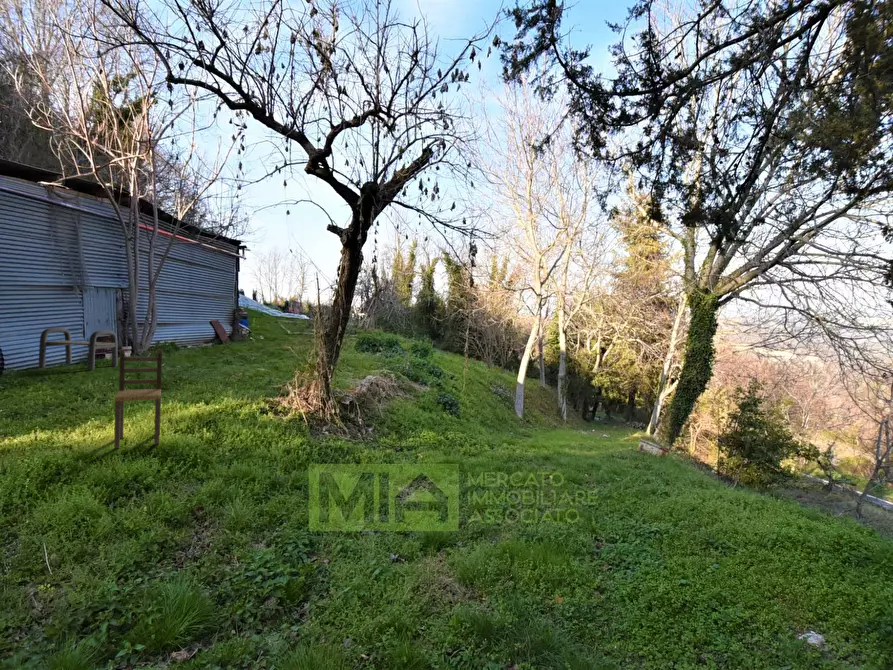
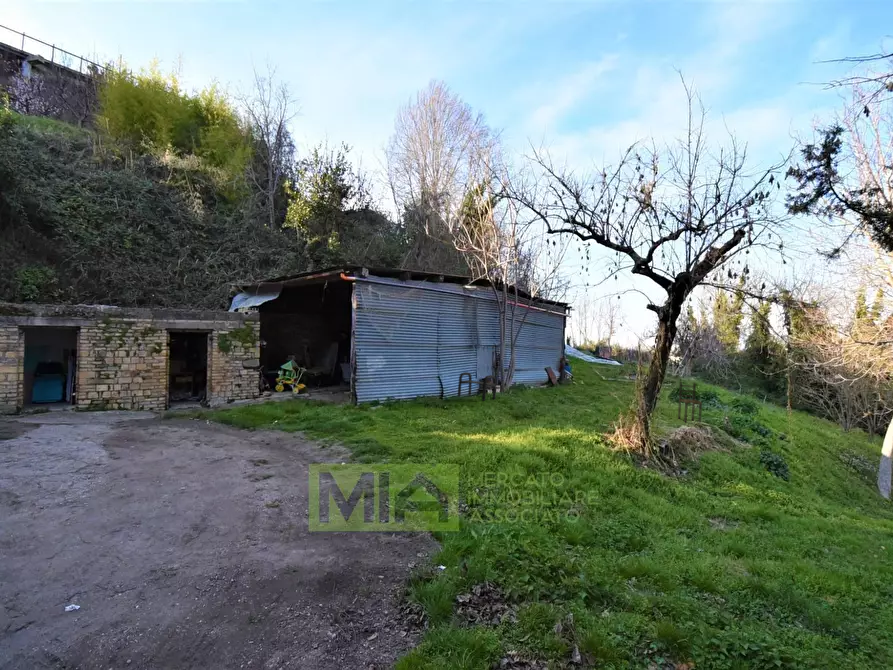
chair: present [114,350,162,448] -> present [678,382,702,423]

